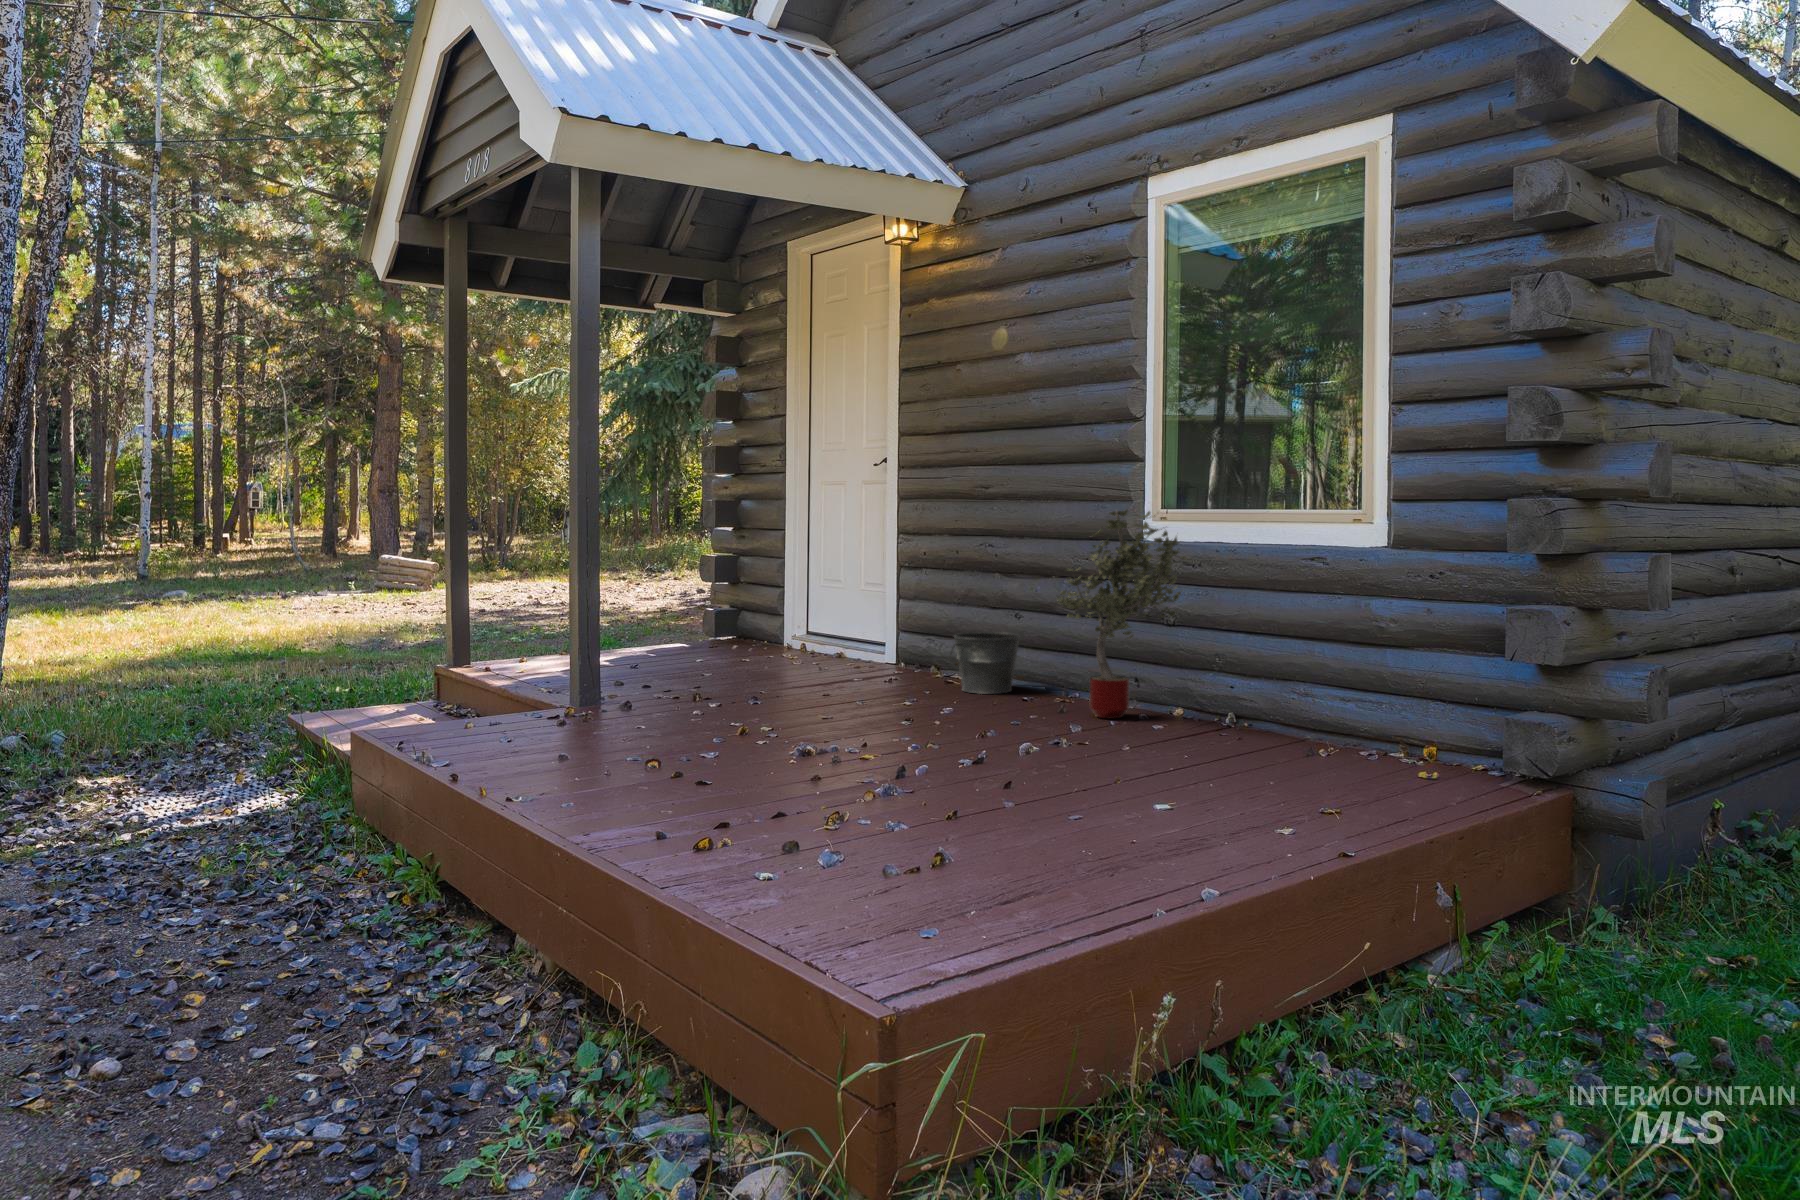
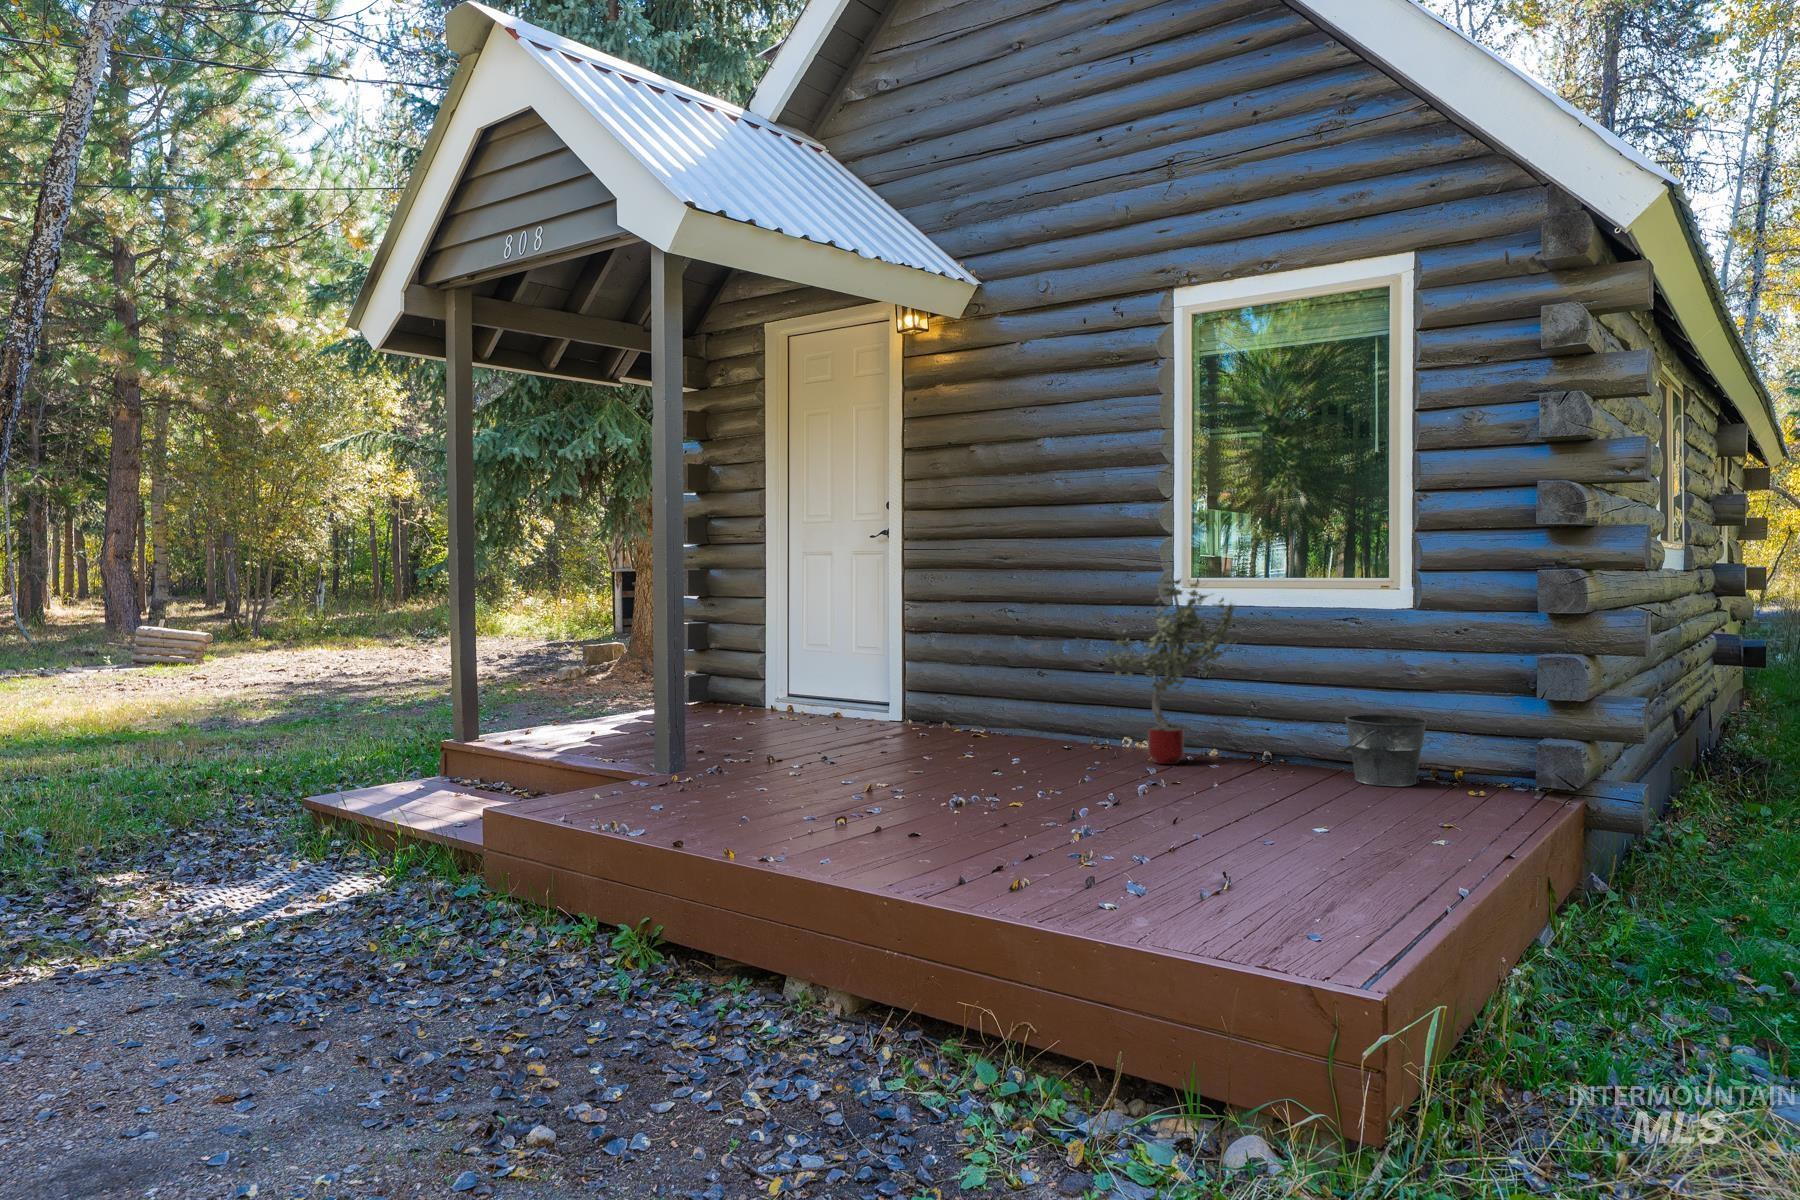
bucket: present [948,632,1020,694] -> present [1337,714,1427,787]

